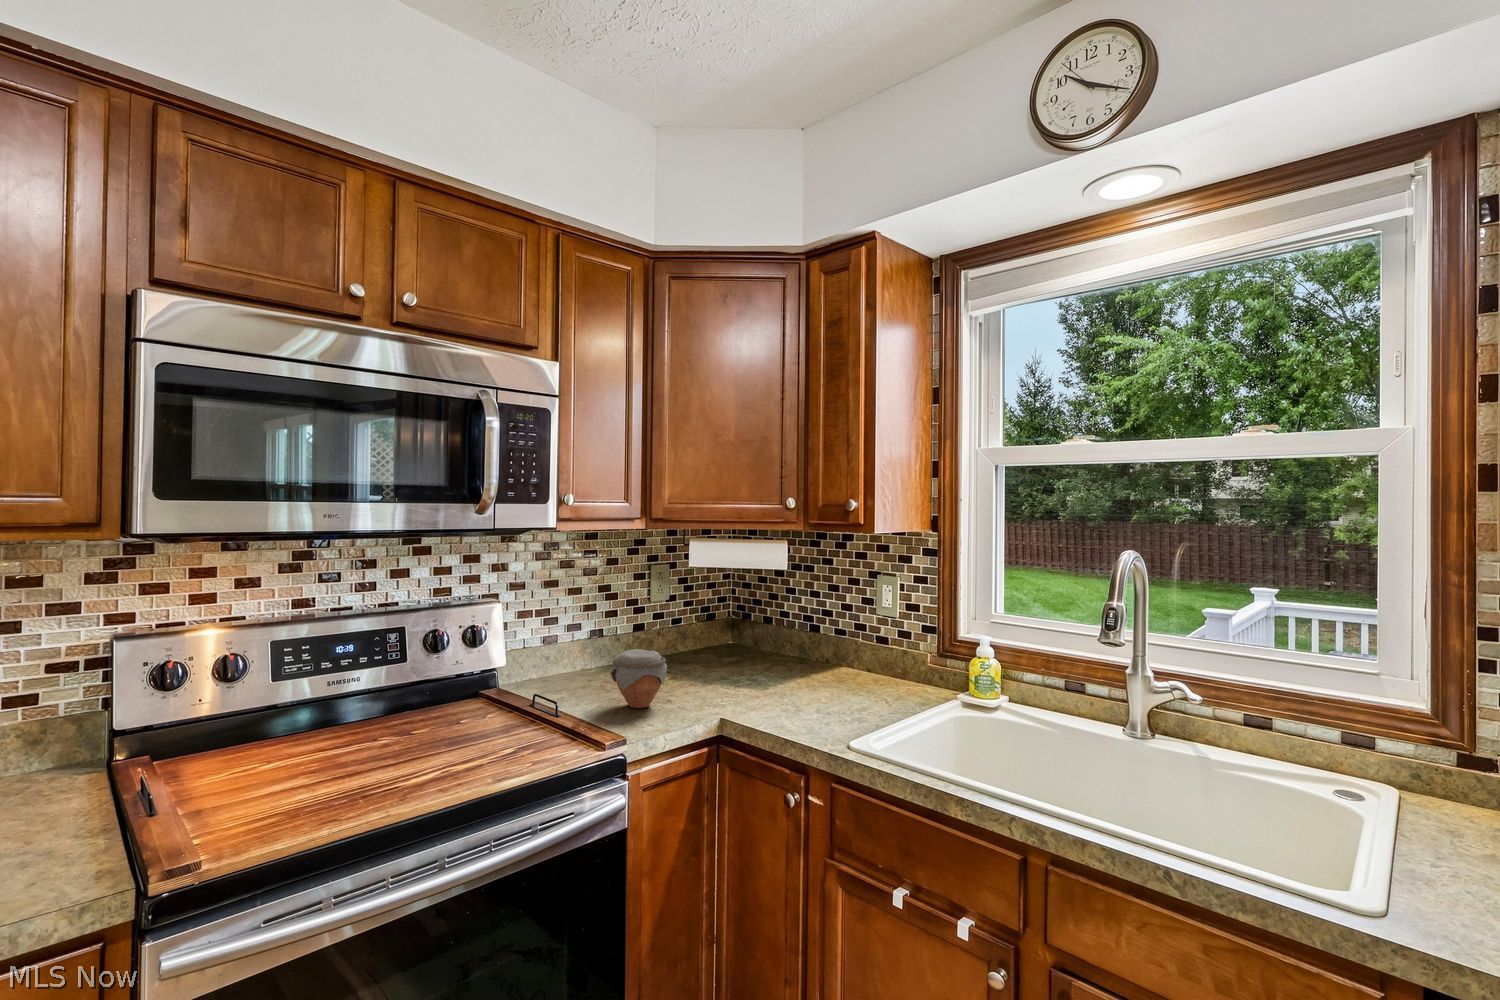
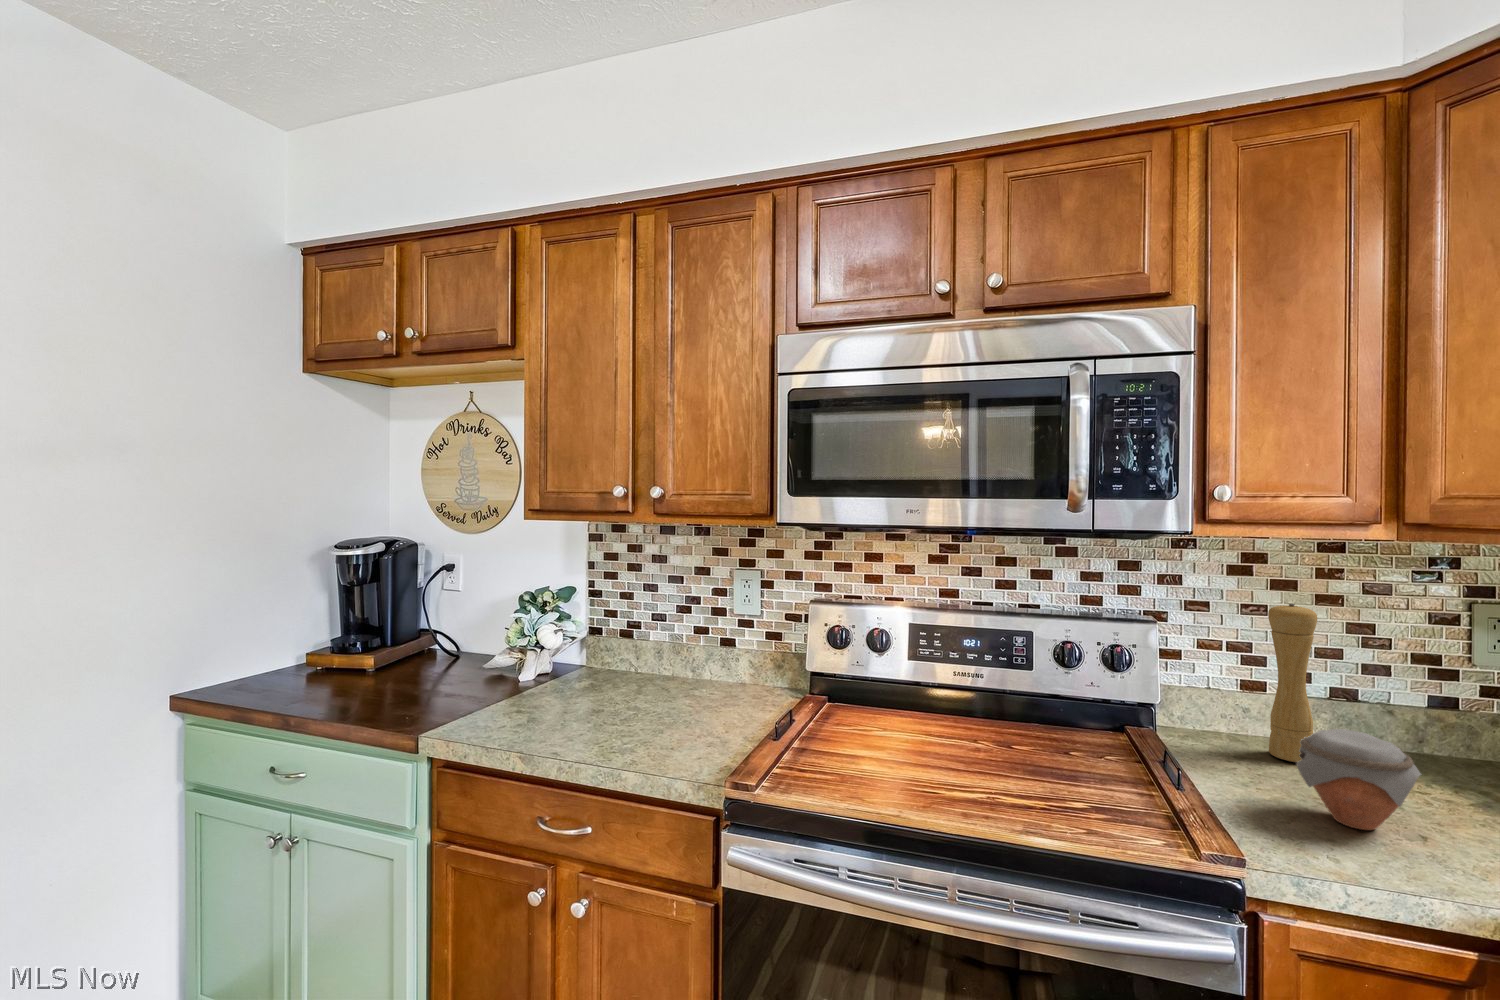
pepper mill: none [568,576,596,685] -> present [1268,604,1317,762]

